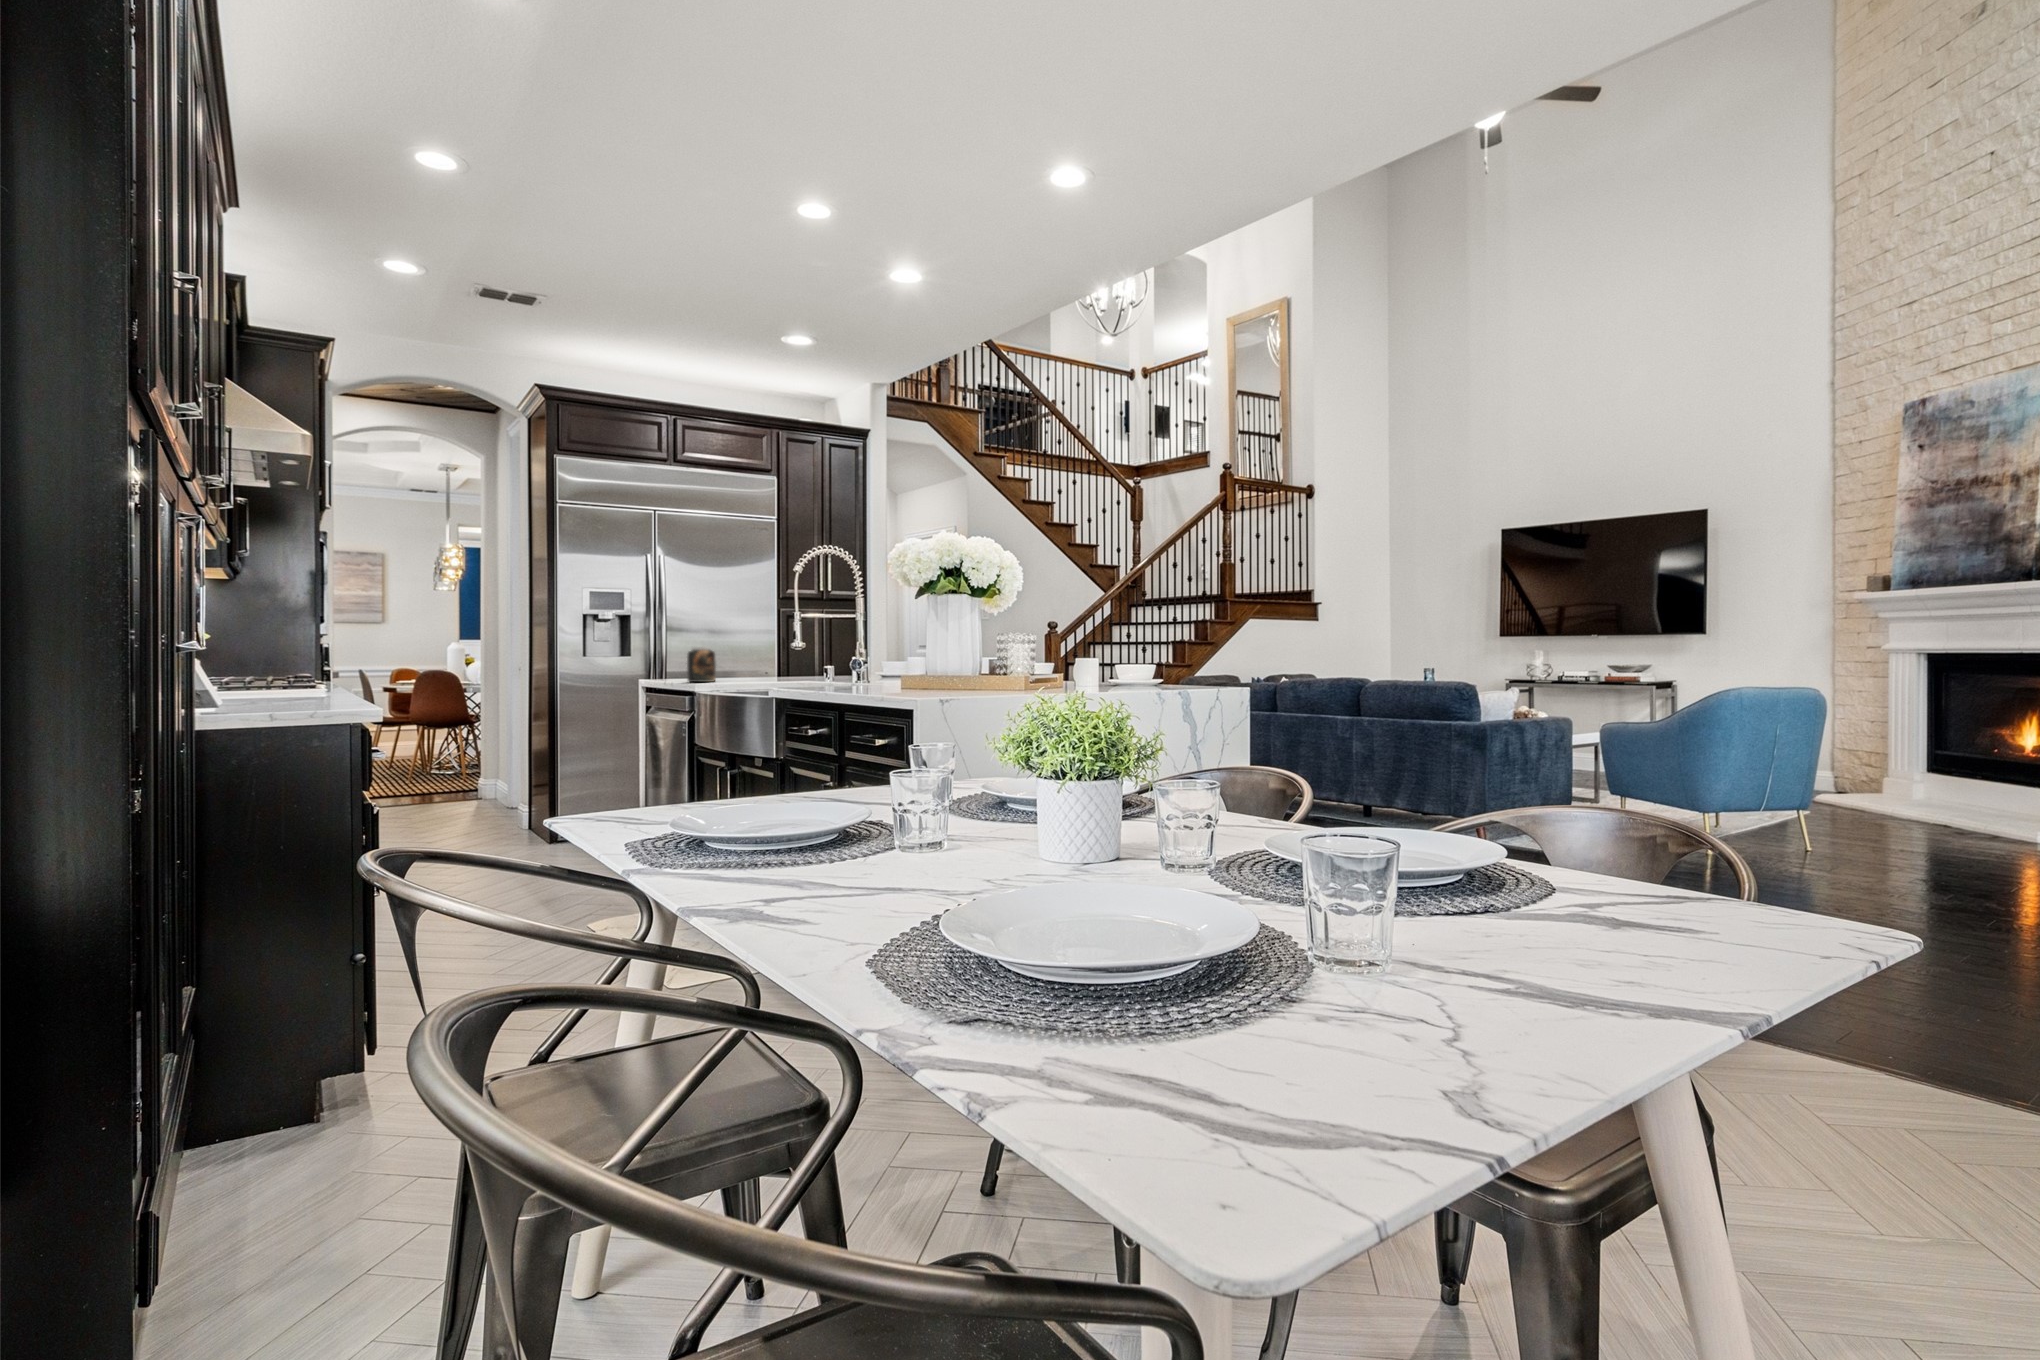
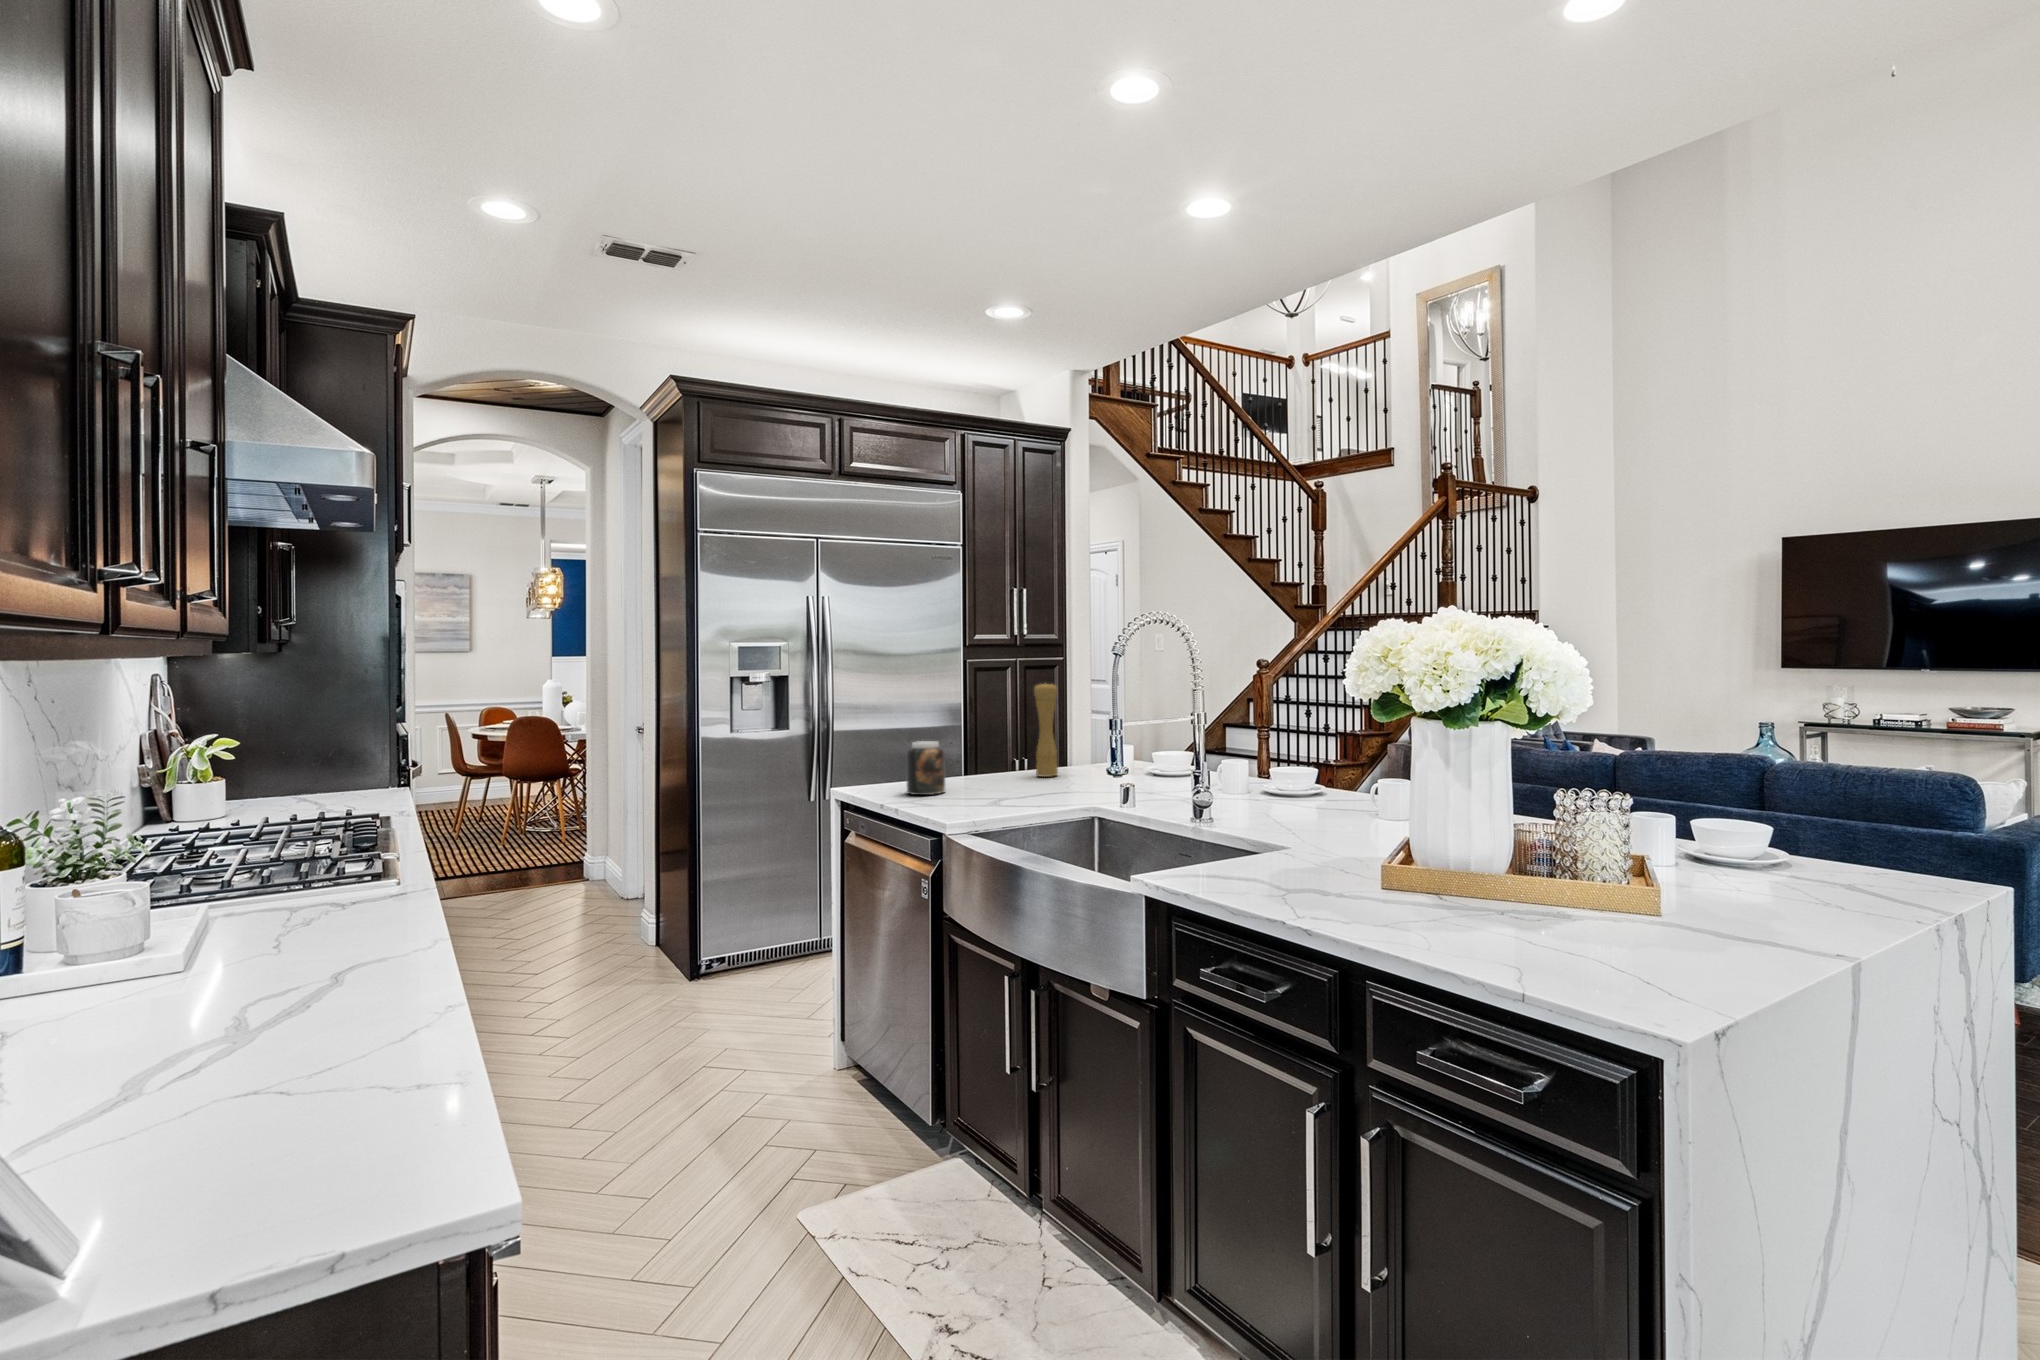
pepper mill: none [789,610,806,676] -> present [1034,683,1058,777]

